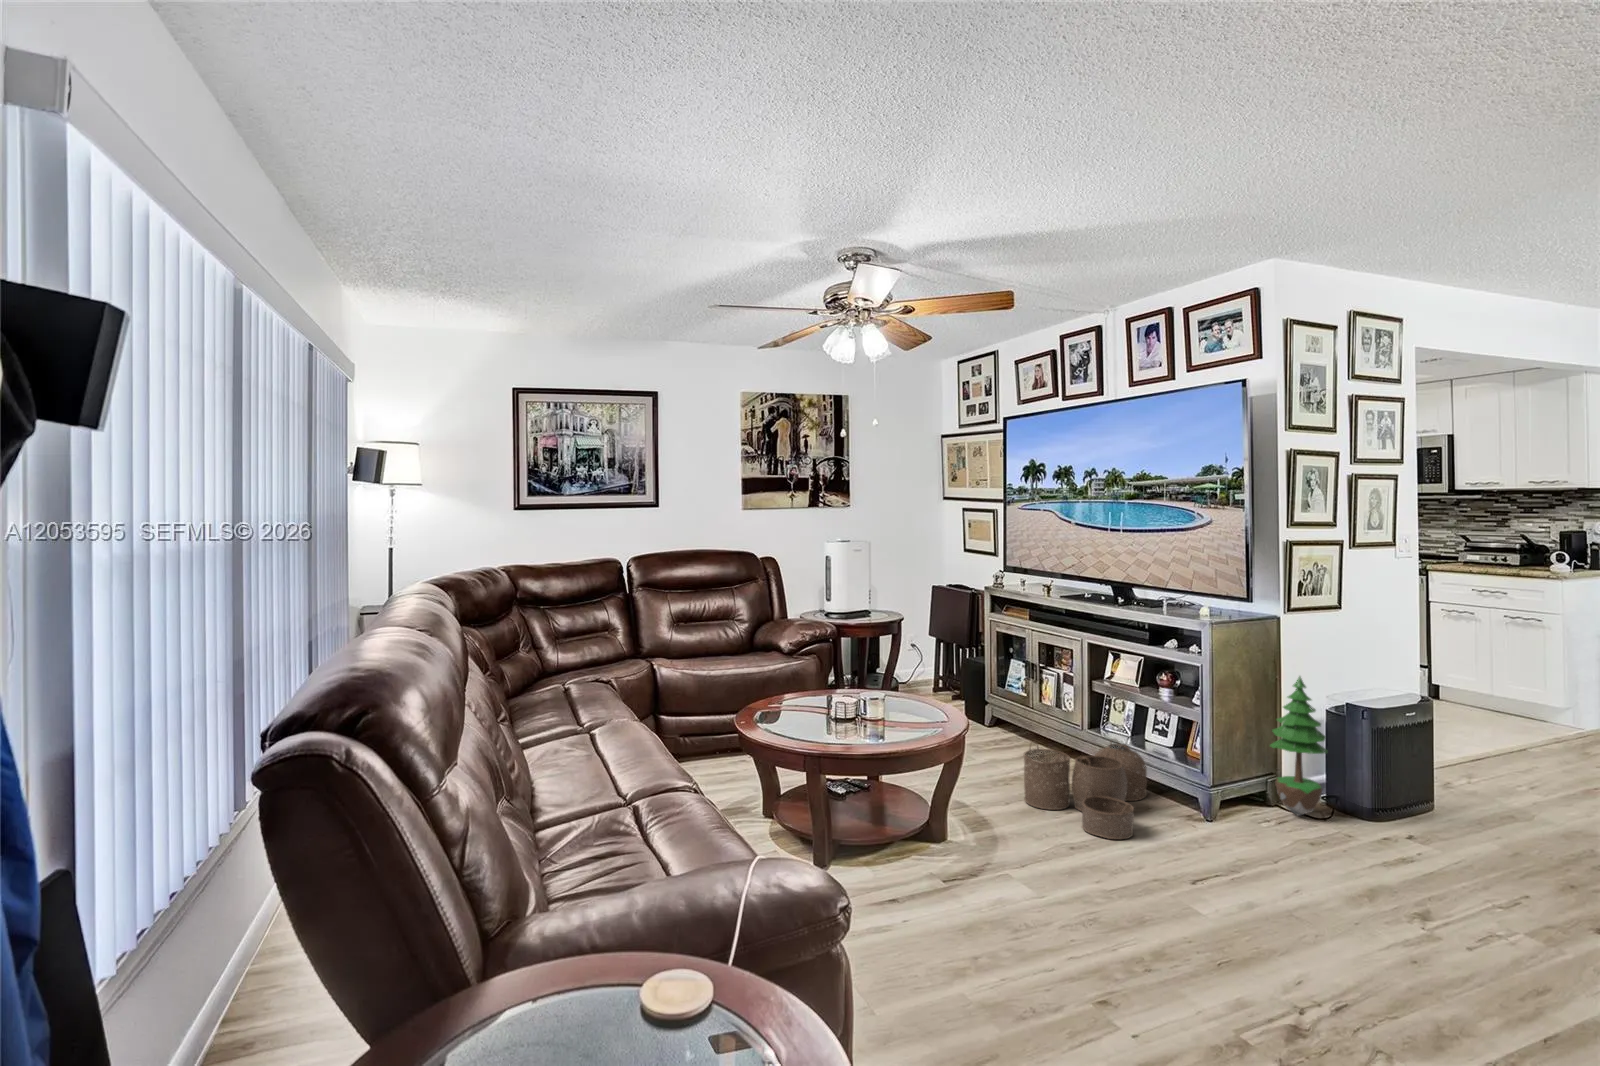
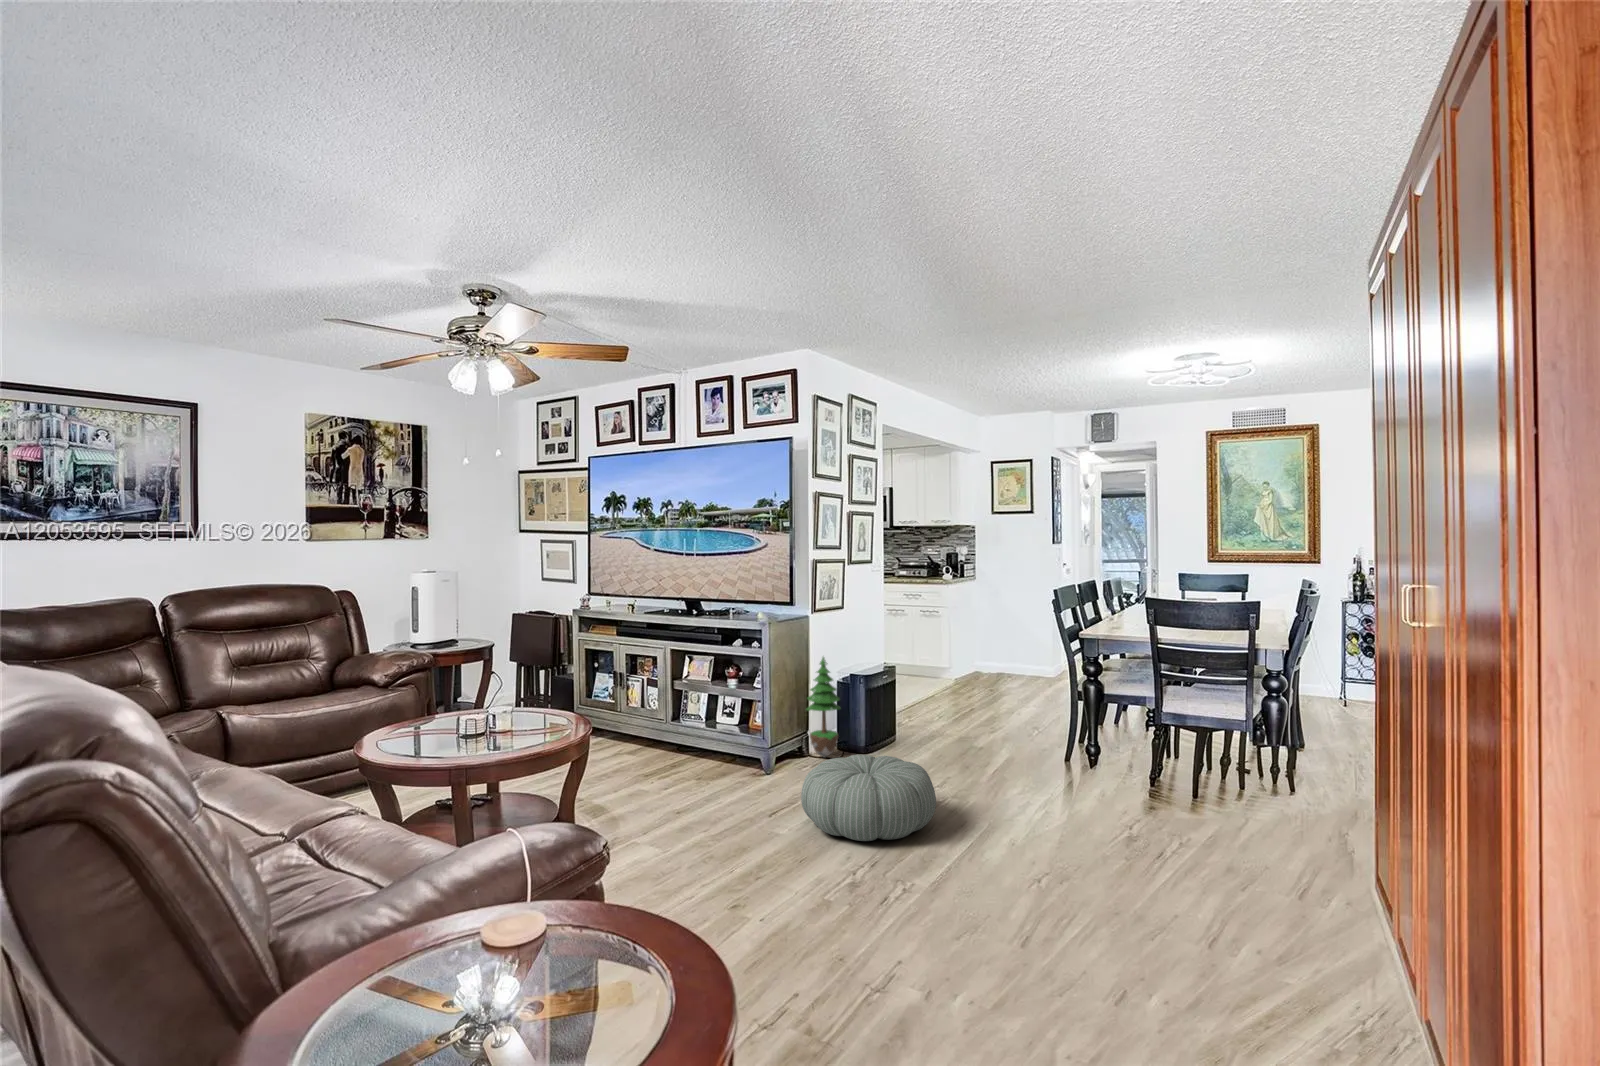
woven basket: present [1024,743,1147,839] -> none [632,722,724,797]
pouf: none [1234,830,1480,985] -> present [801,755,936,841]

